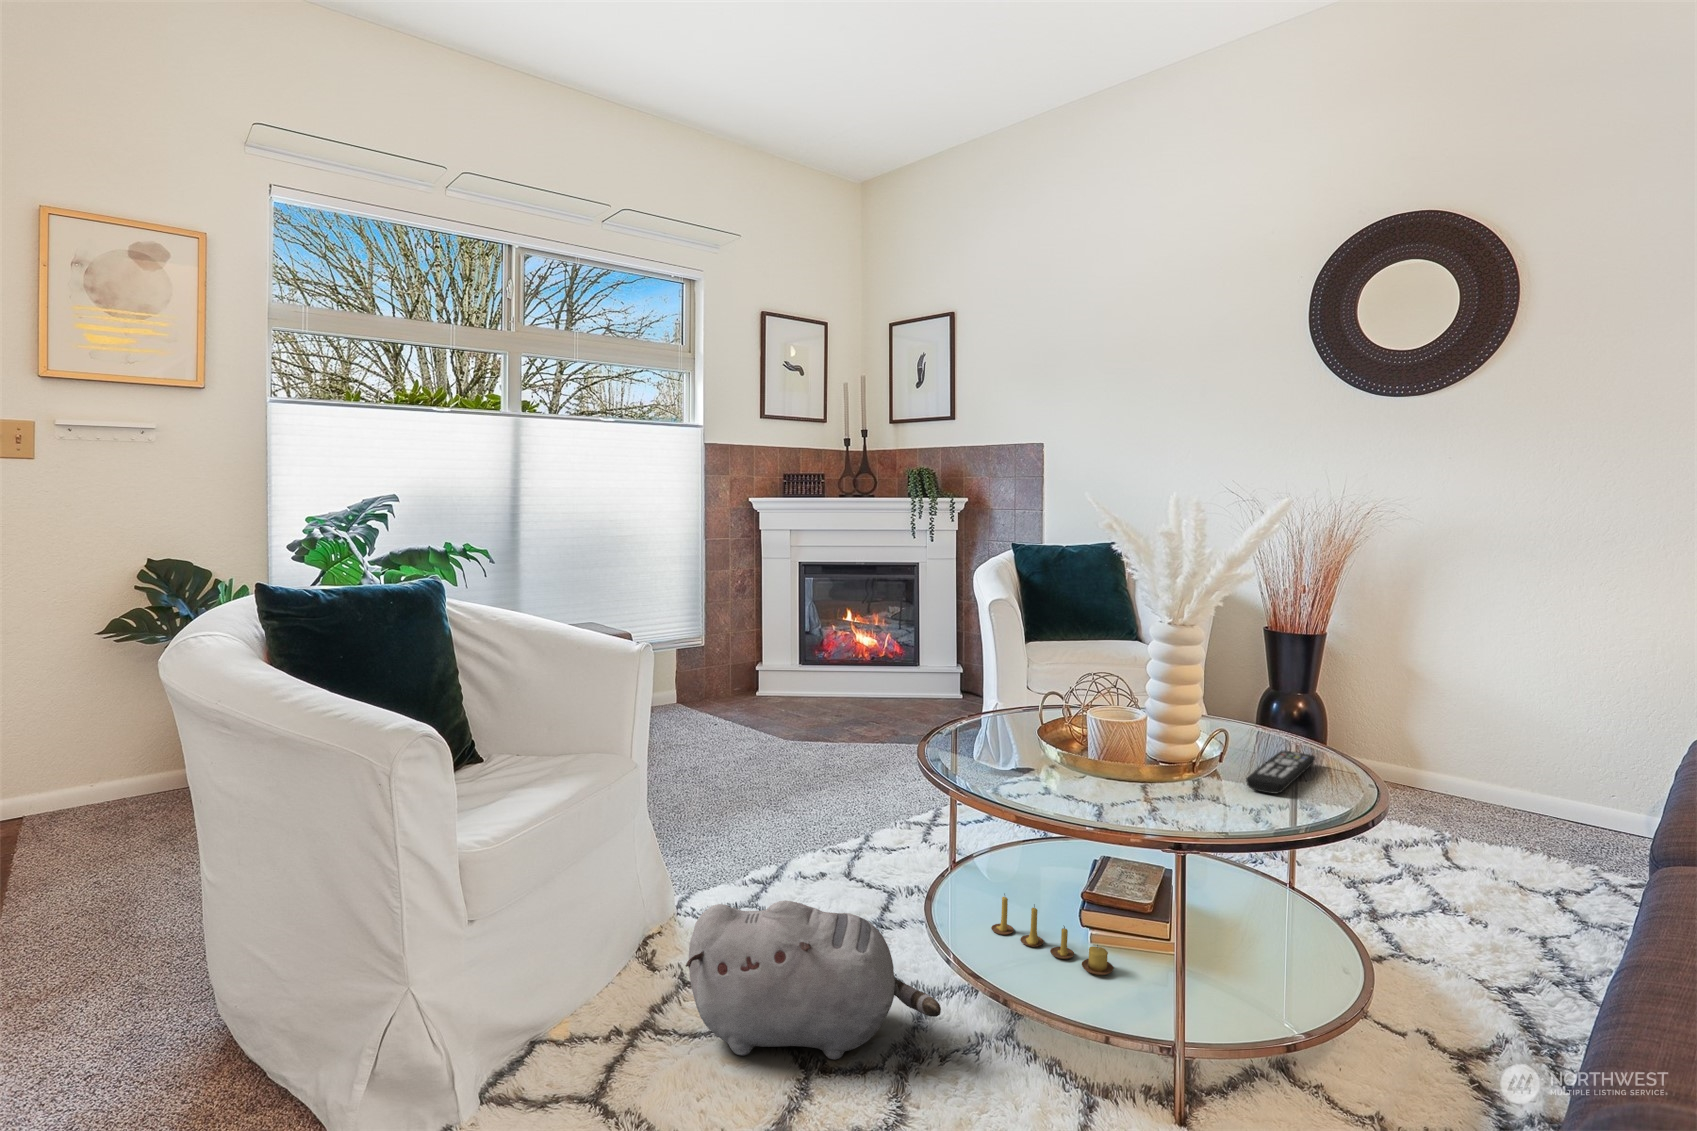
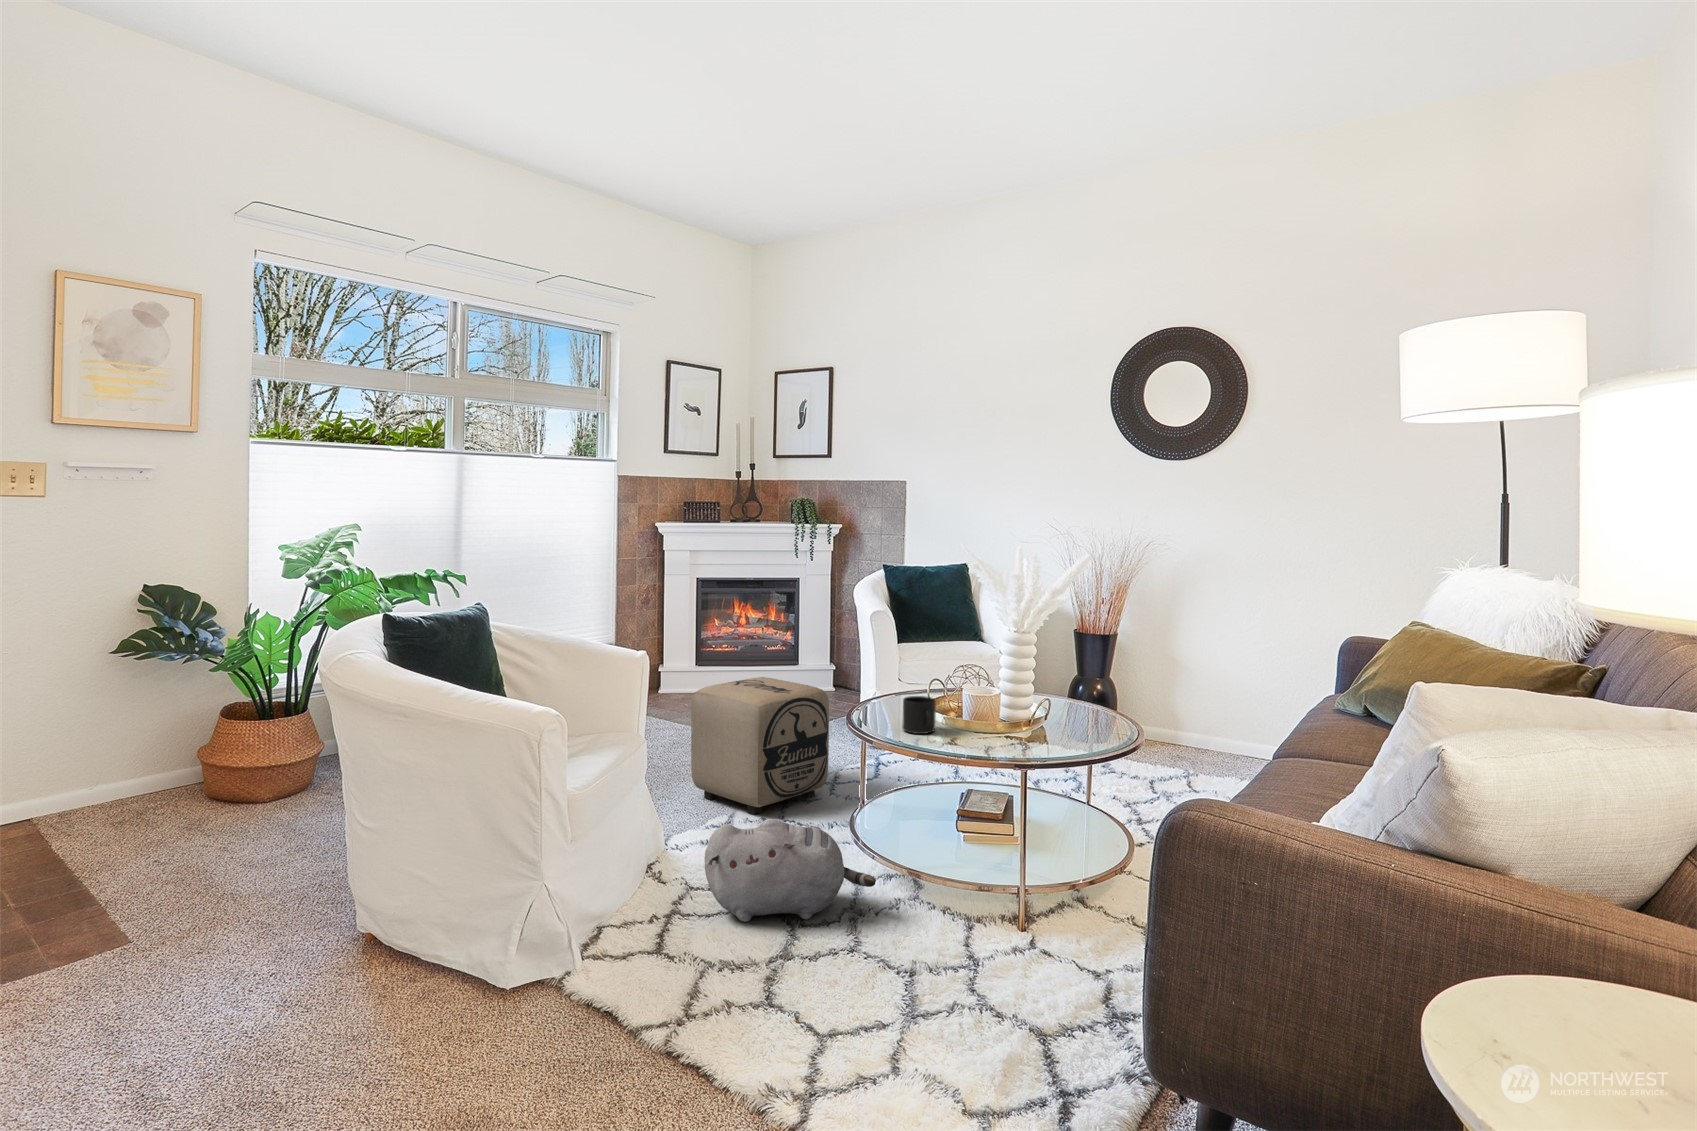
ottoman: none [739,682,918,866] -> present [691,677,829,815]
mug: none [997,719,1047,778] -> present [902,696,936,734]
remote control: present [1246,751,1315,794] -> none [1060,712,1102,737]
candle: present [991,894,1114,975] -> none [900,812,980,856]

